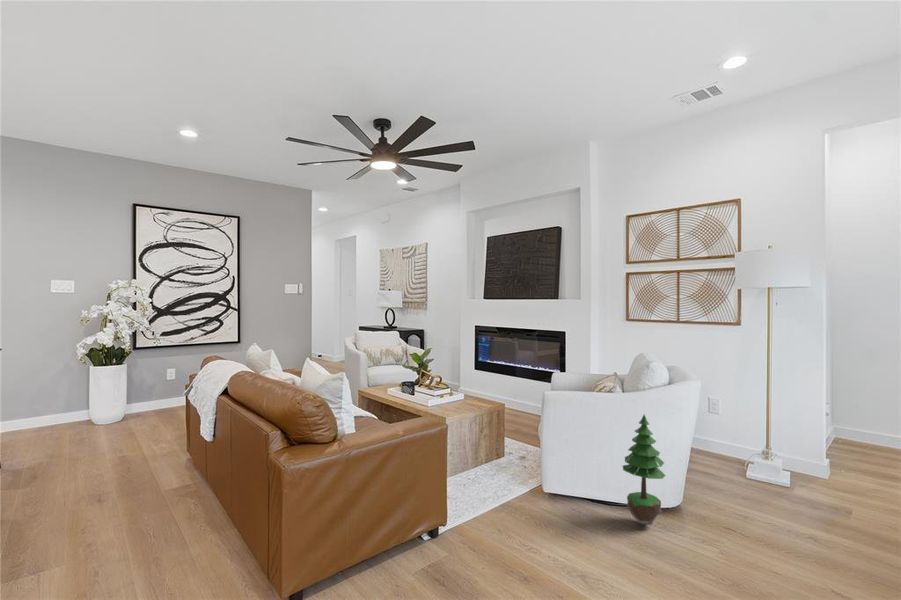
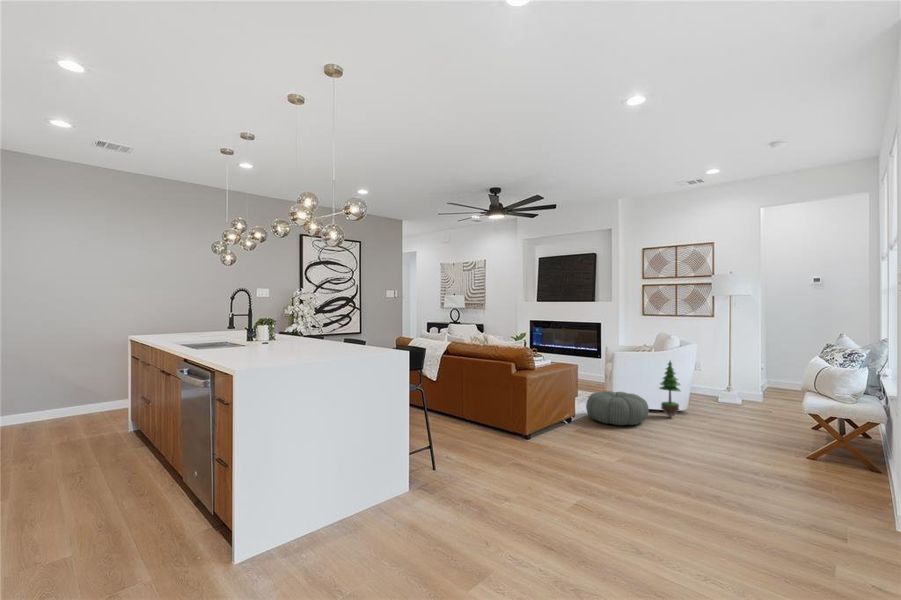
pouf: none [474,468,593,556] -> present [586,391,649,425]

